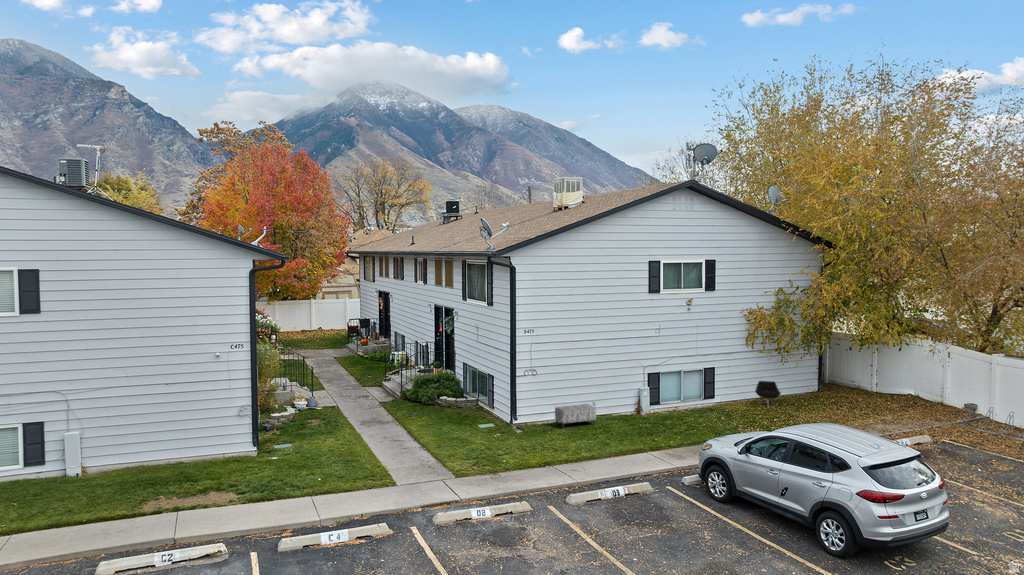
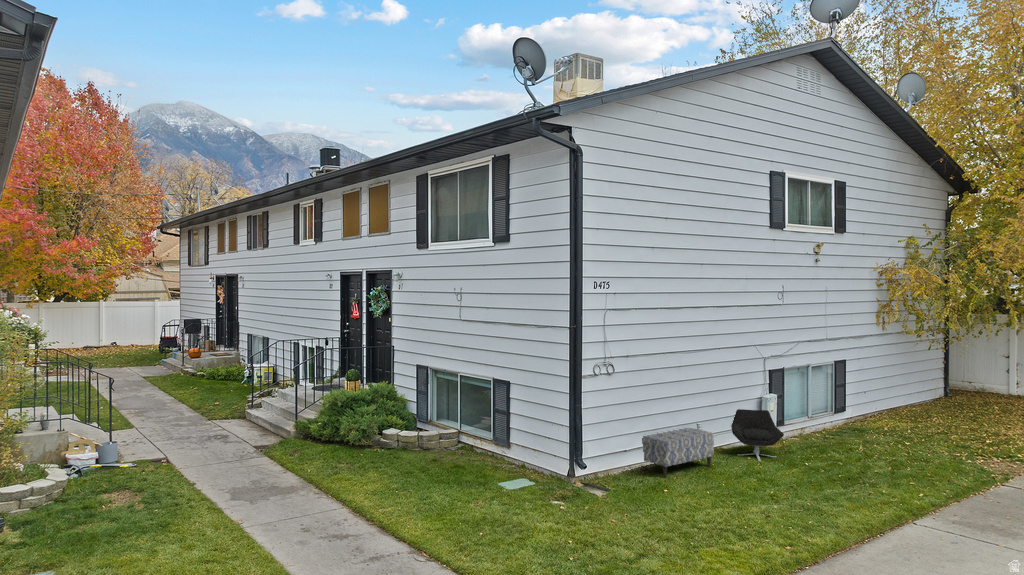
lounge chair: present [755,381,781,405] -> present [731,409,784,461]

